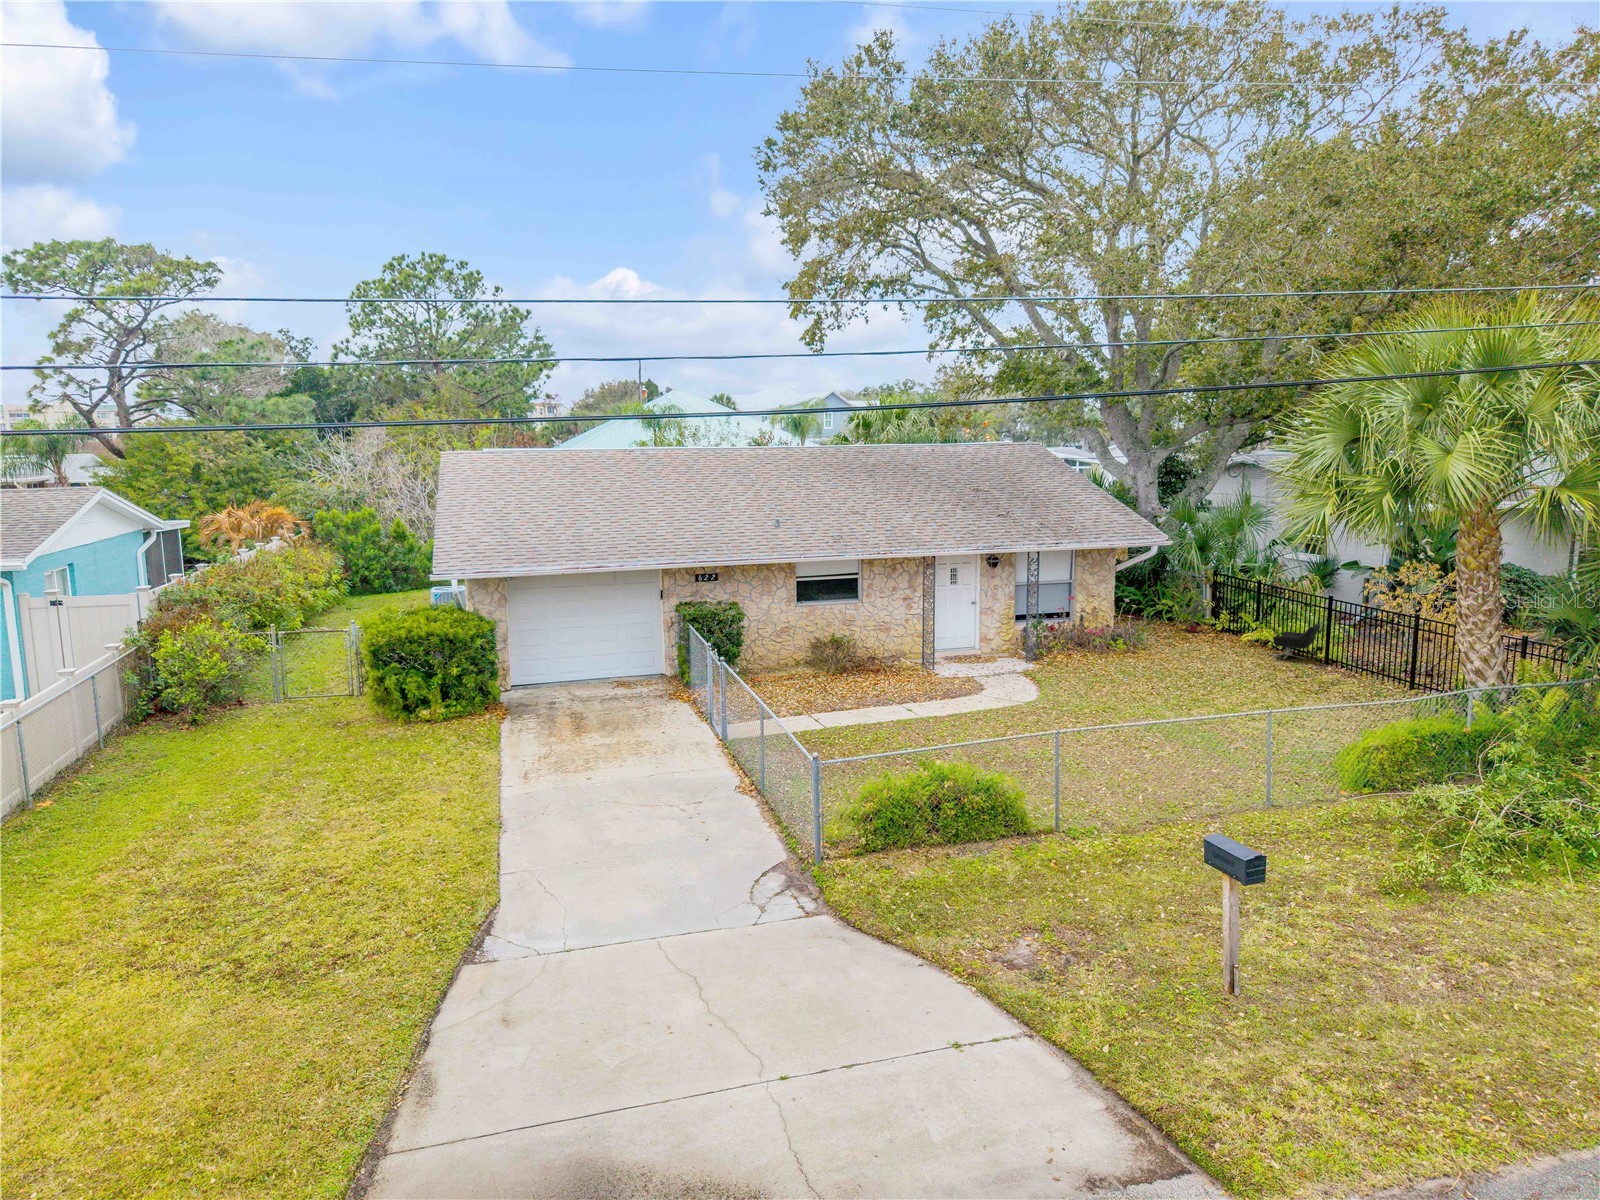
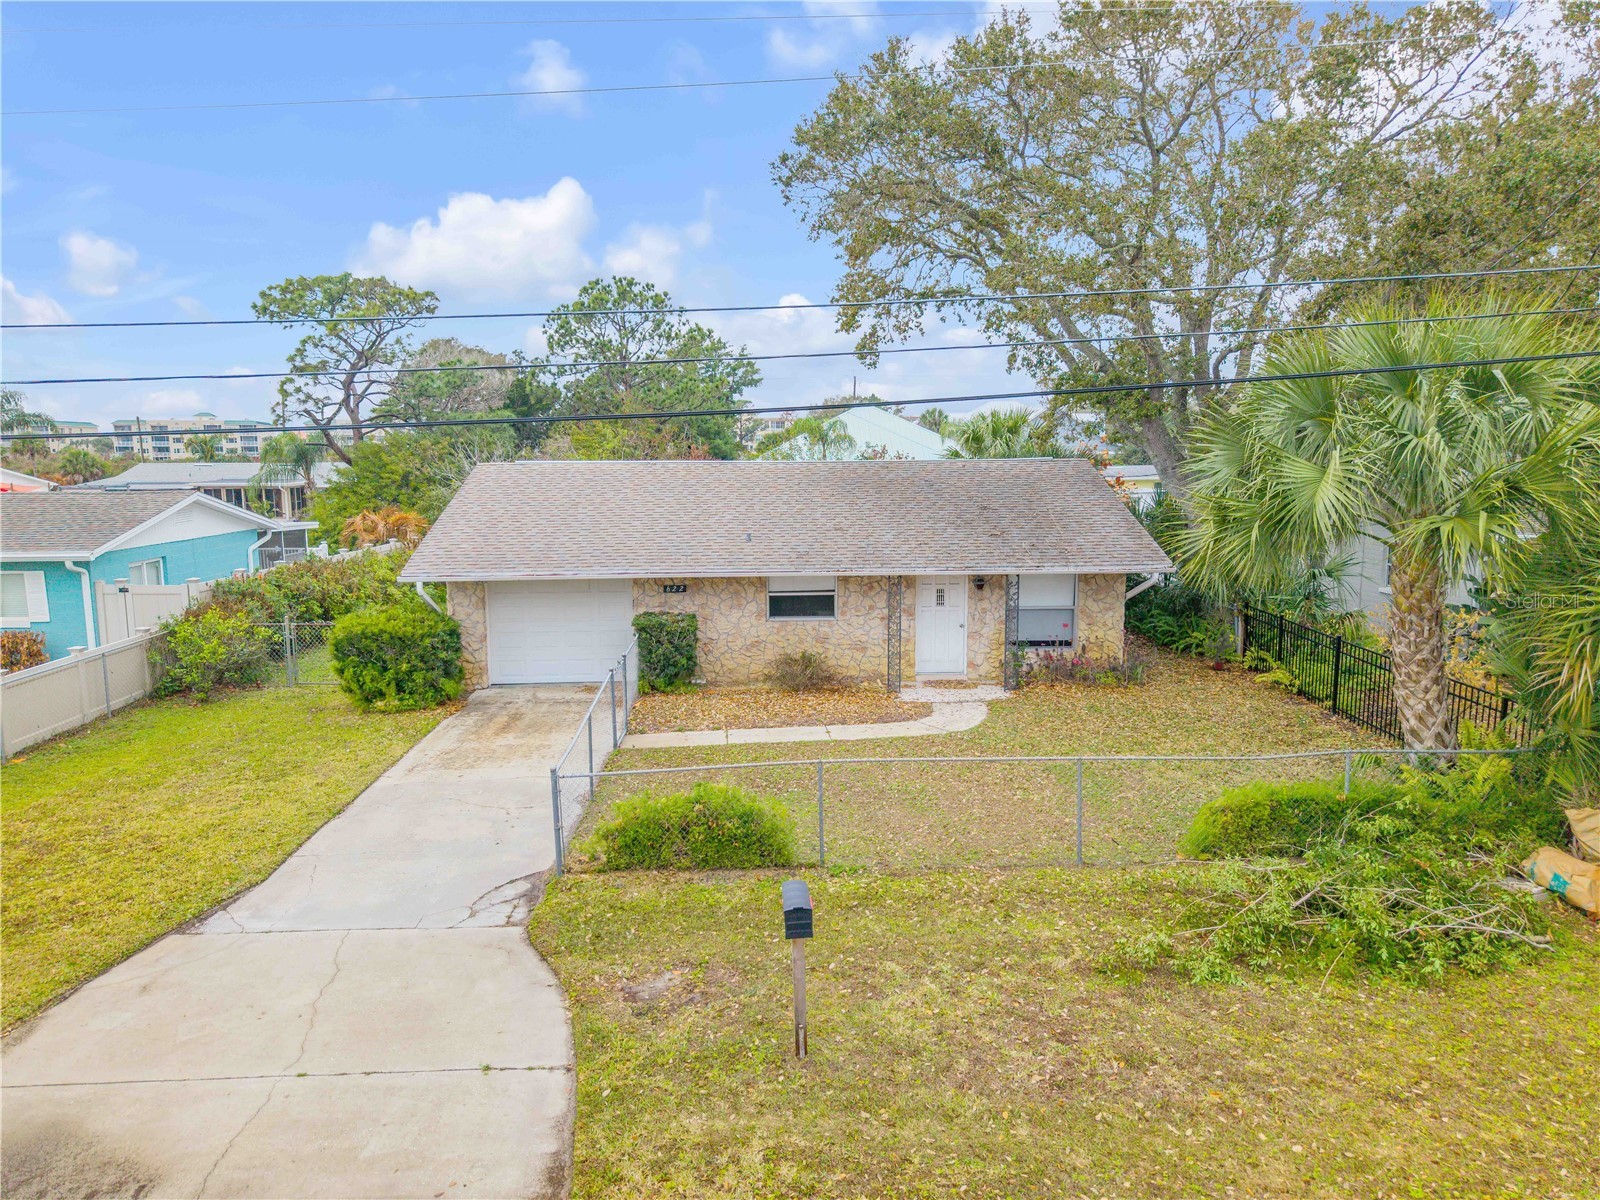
lounge chair: present [1273,624,1320,659] -> none [1282,668,1338,705]

